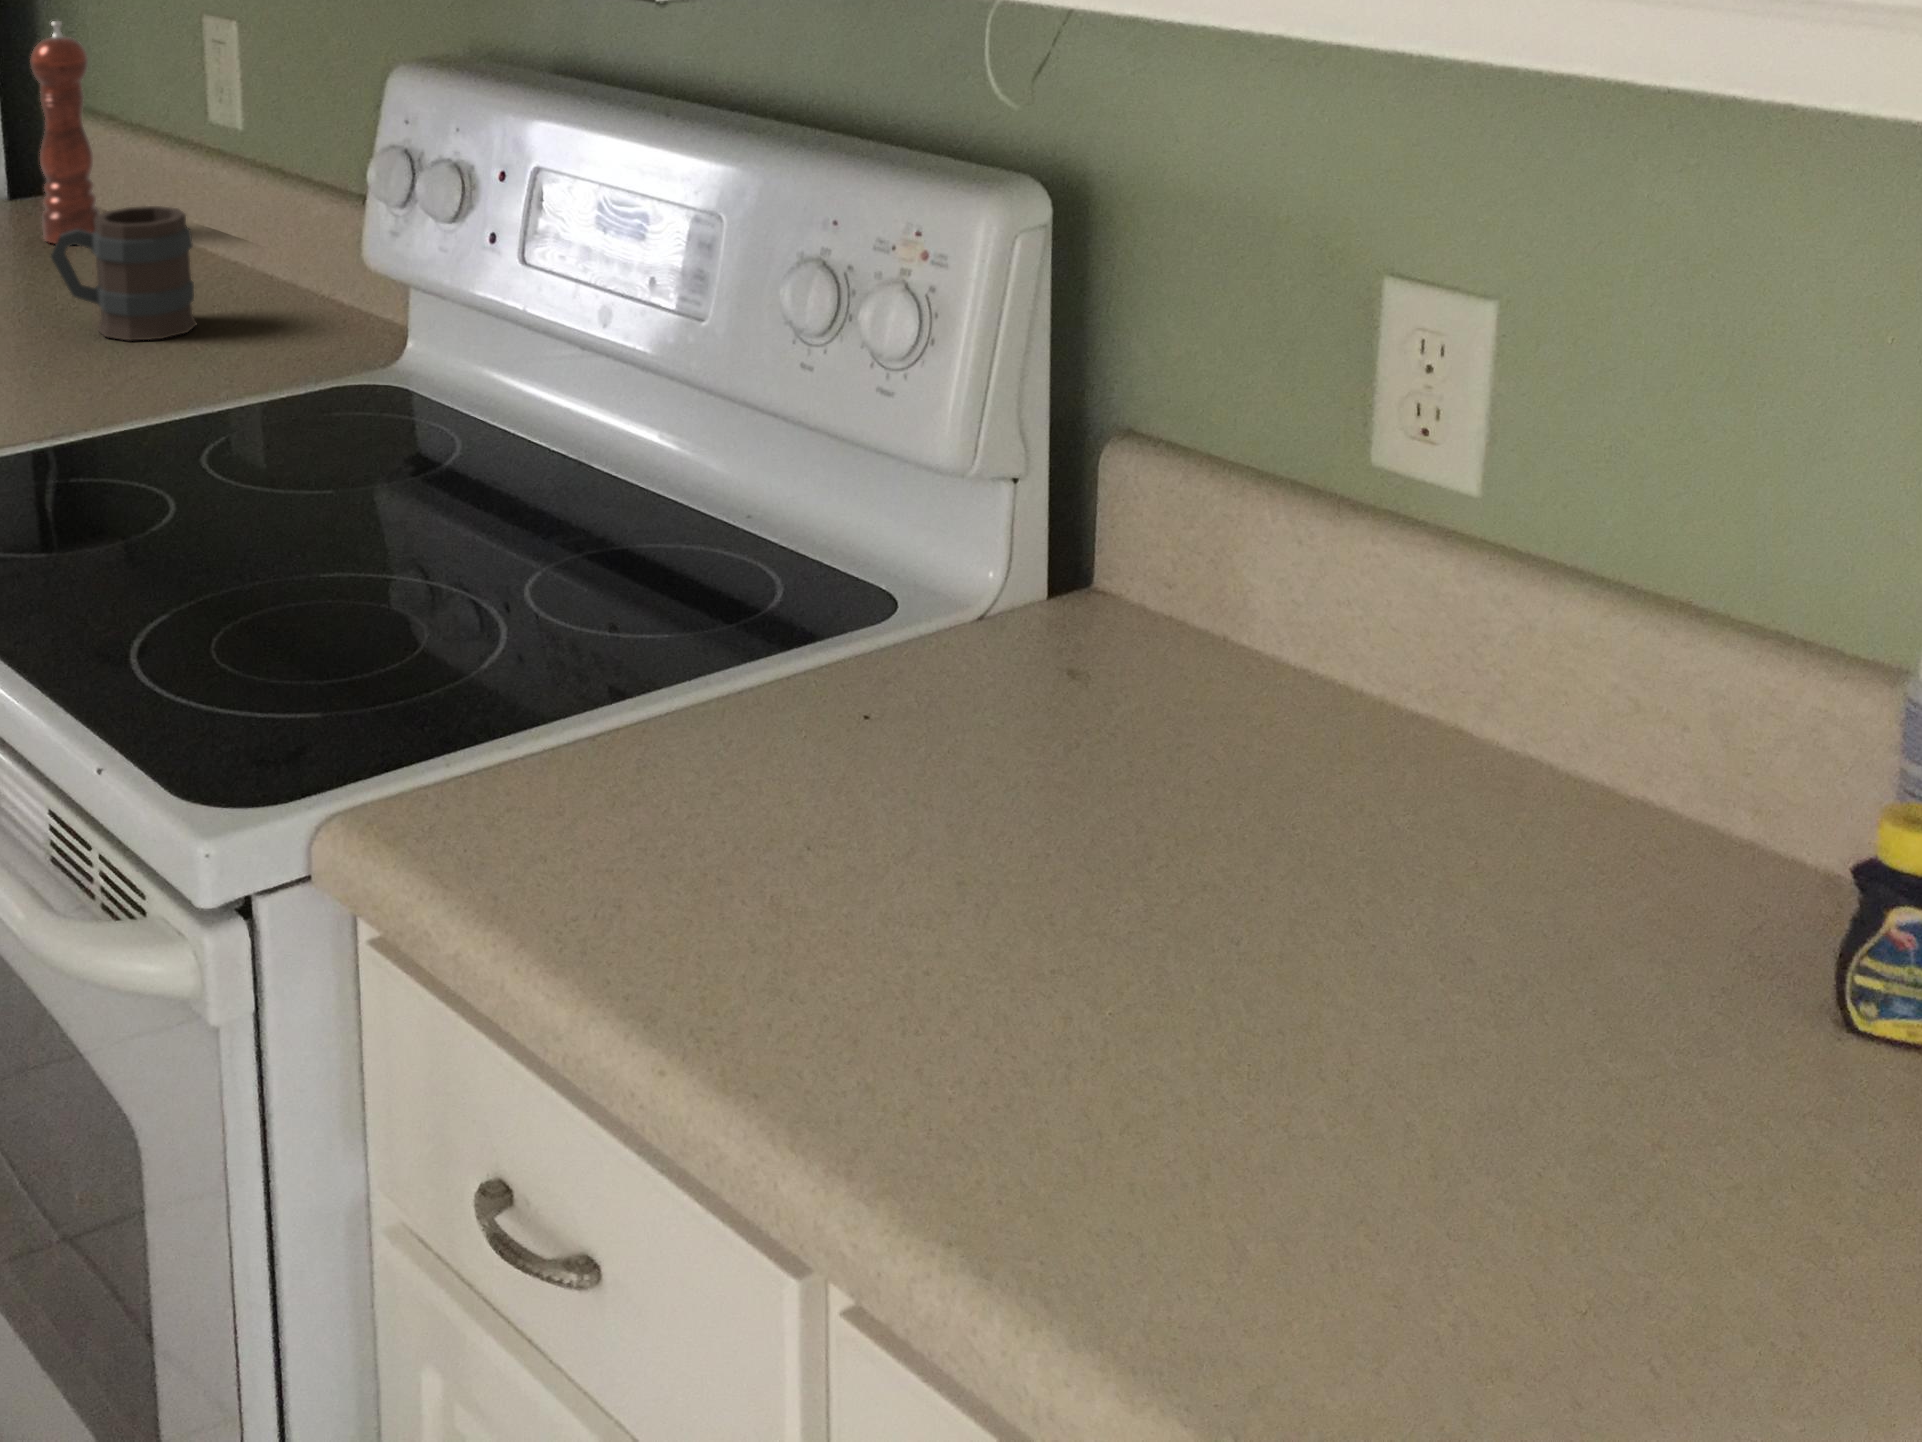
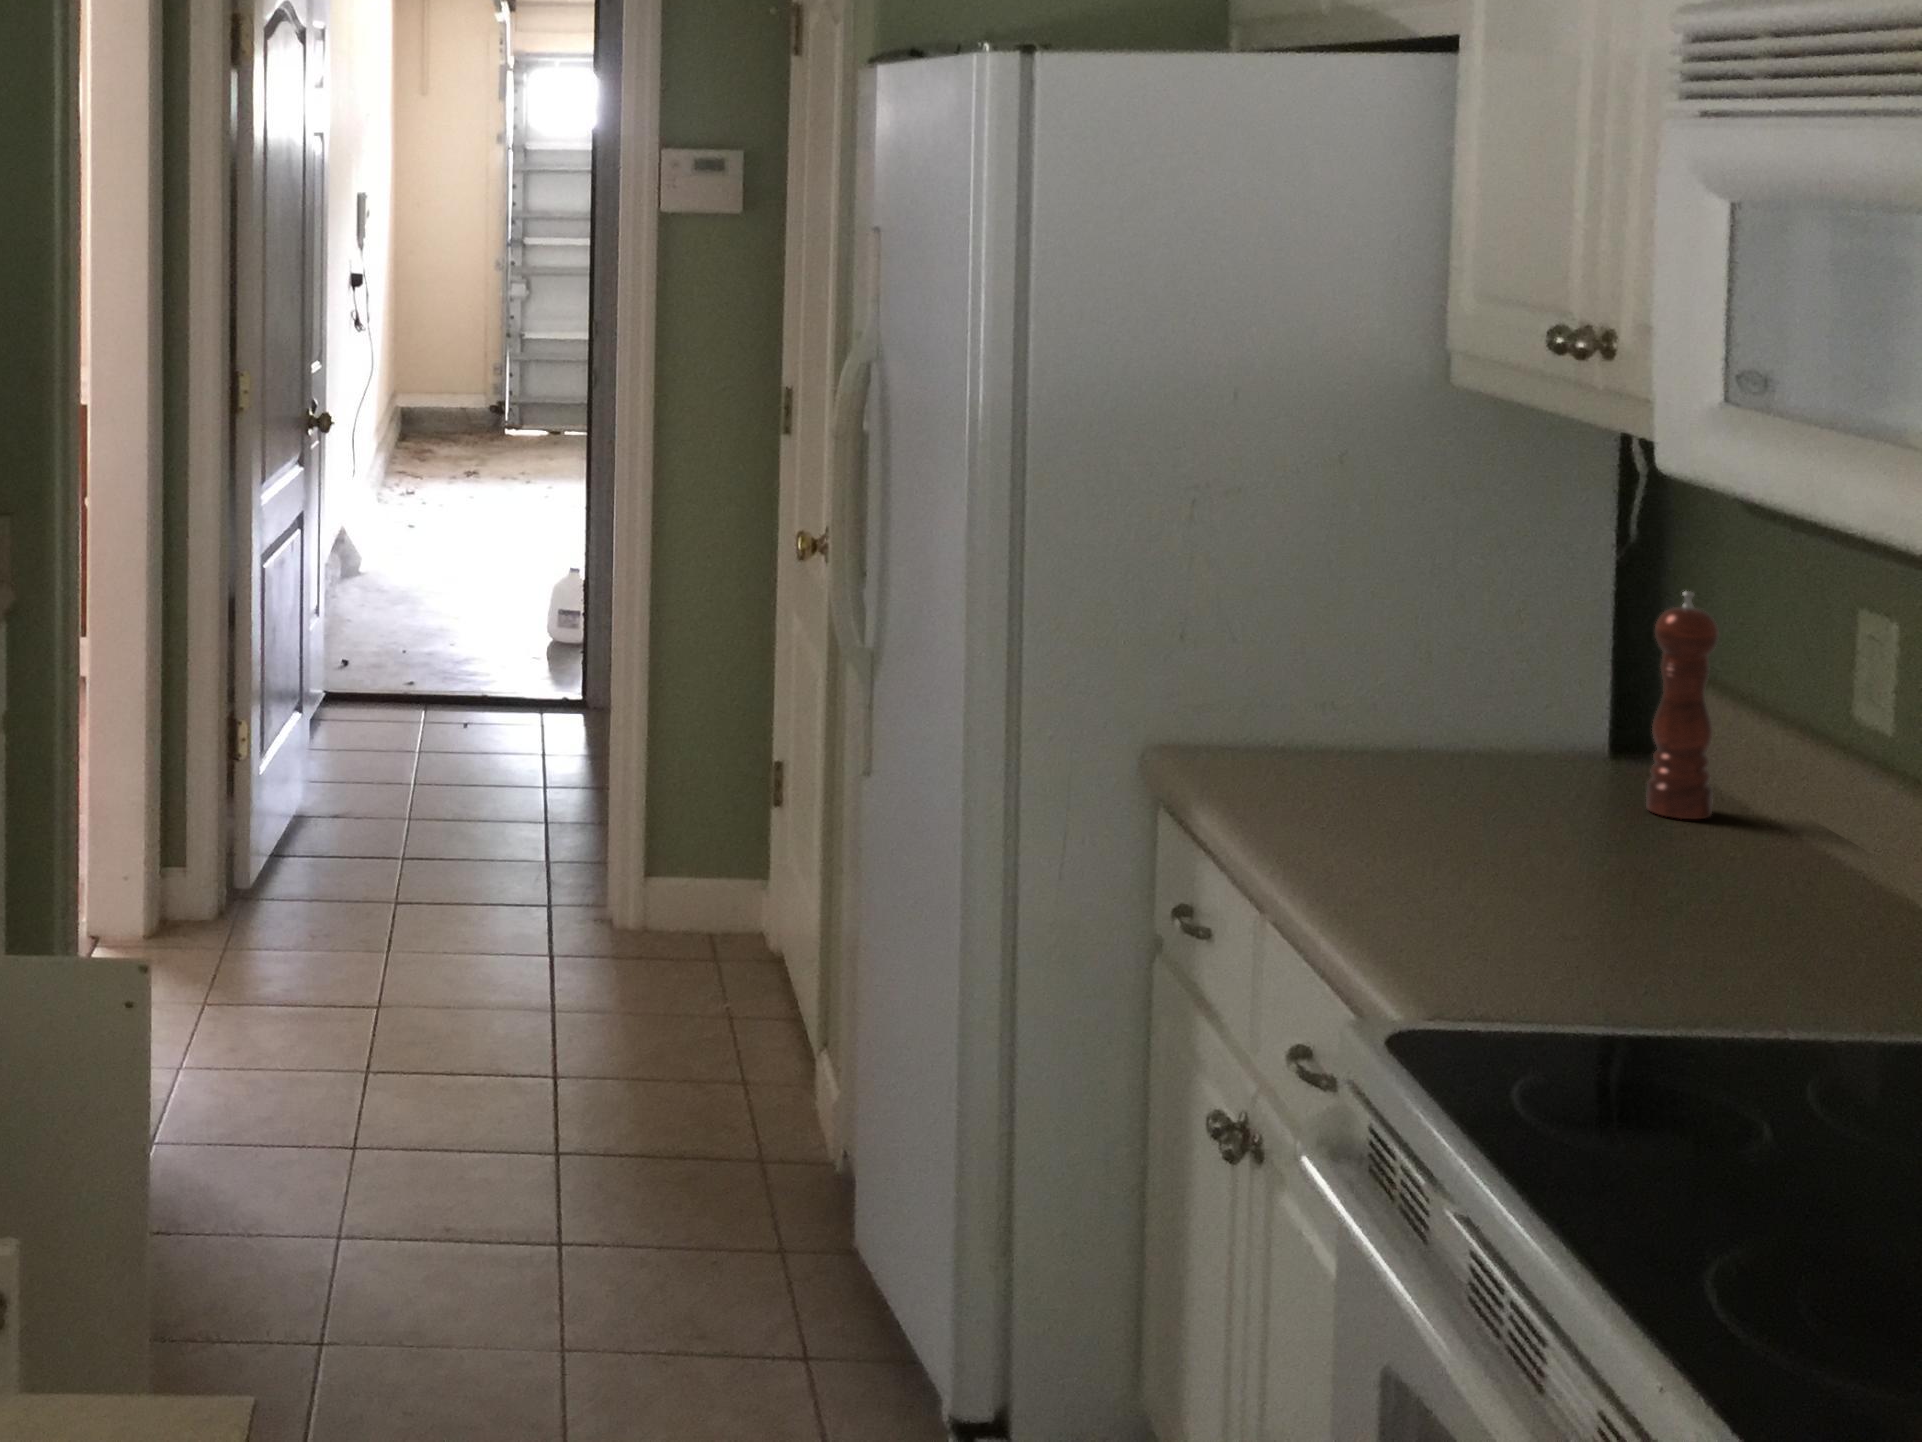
mug: present [51,206,197,340] -> none [1655,800,1819,944]

